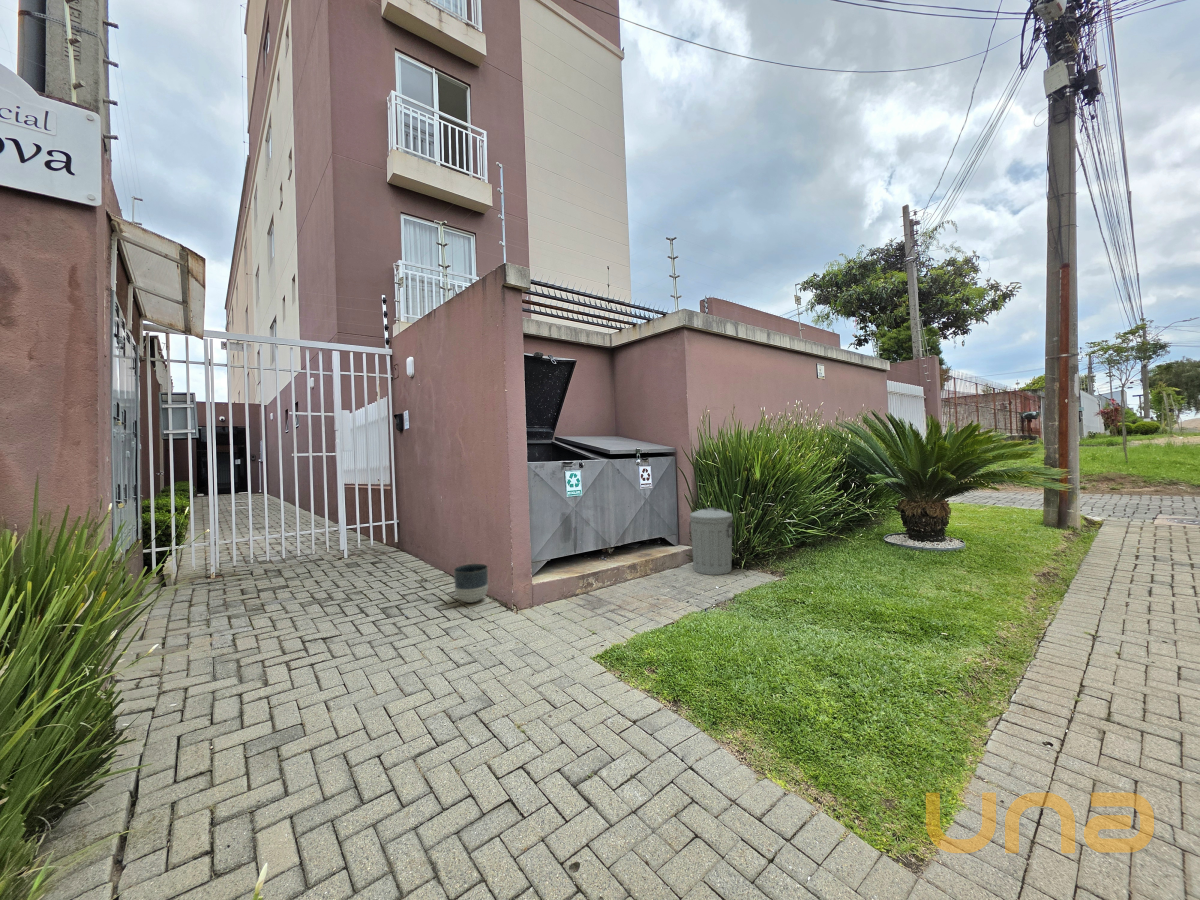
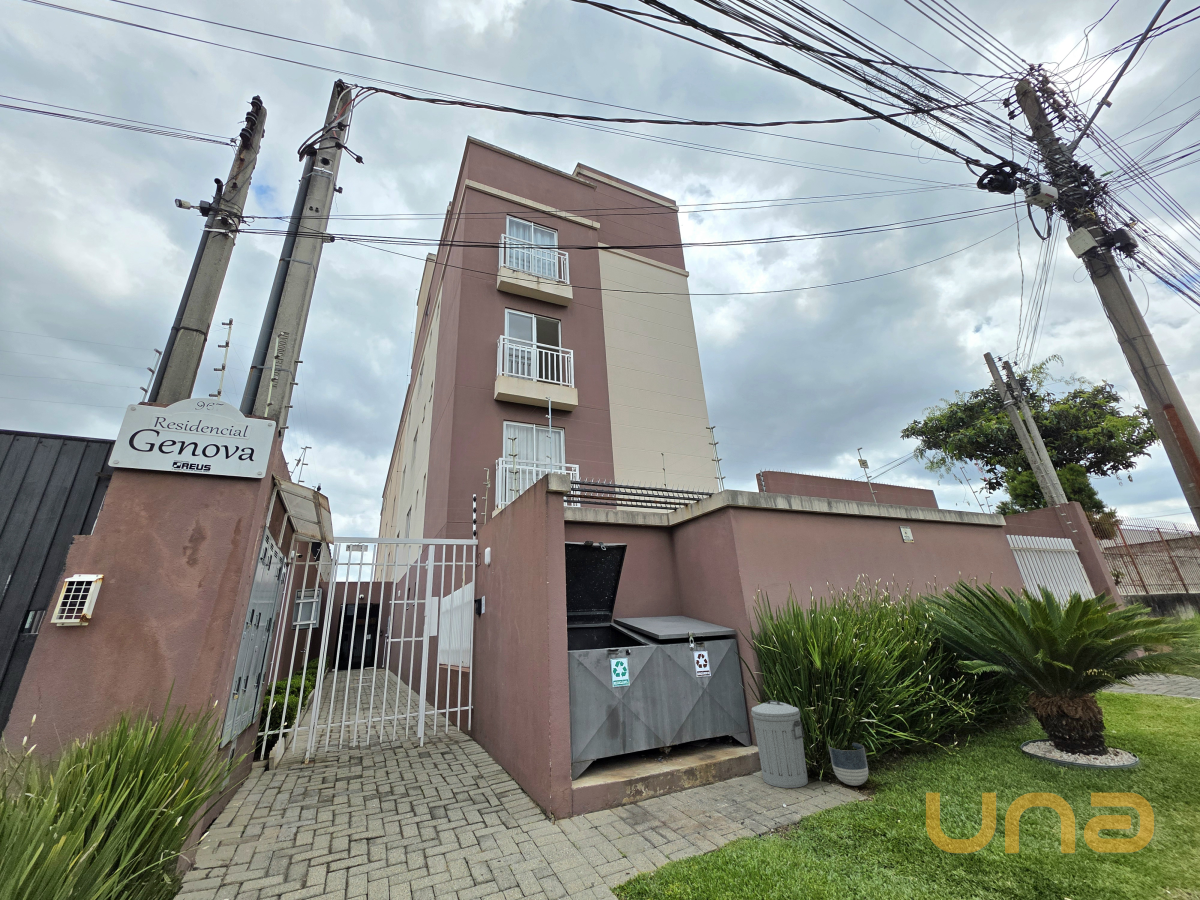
planter: present [454,564,488,603] -> present [829,743,868,786]

